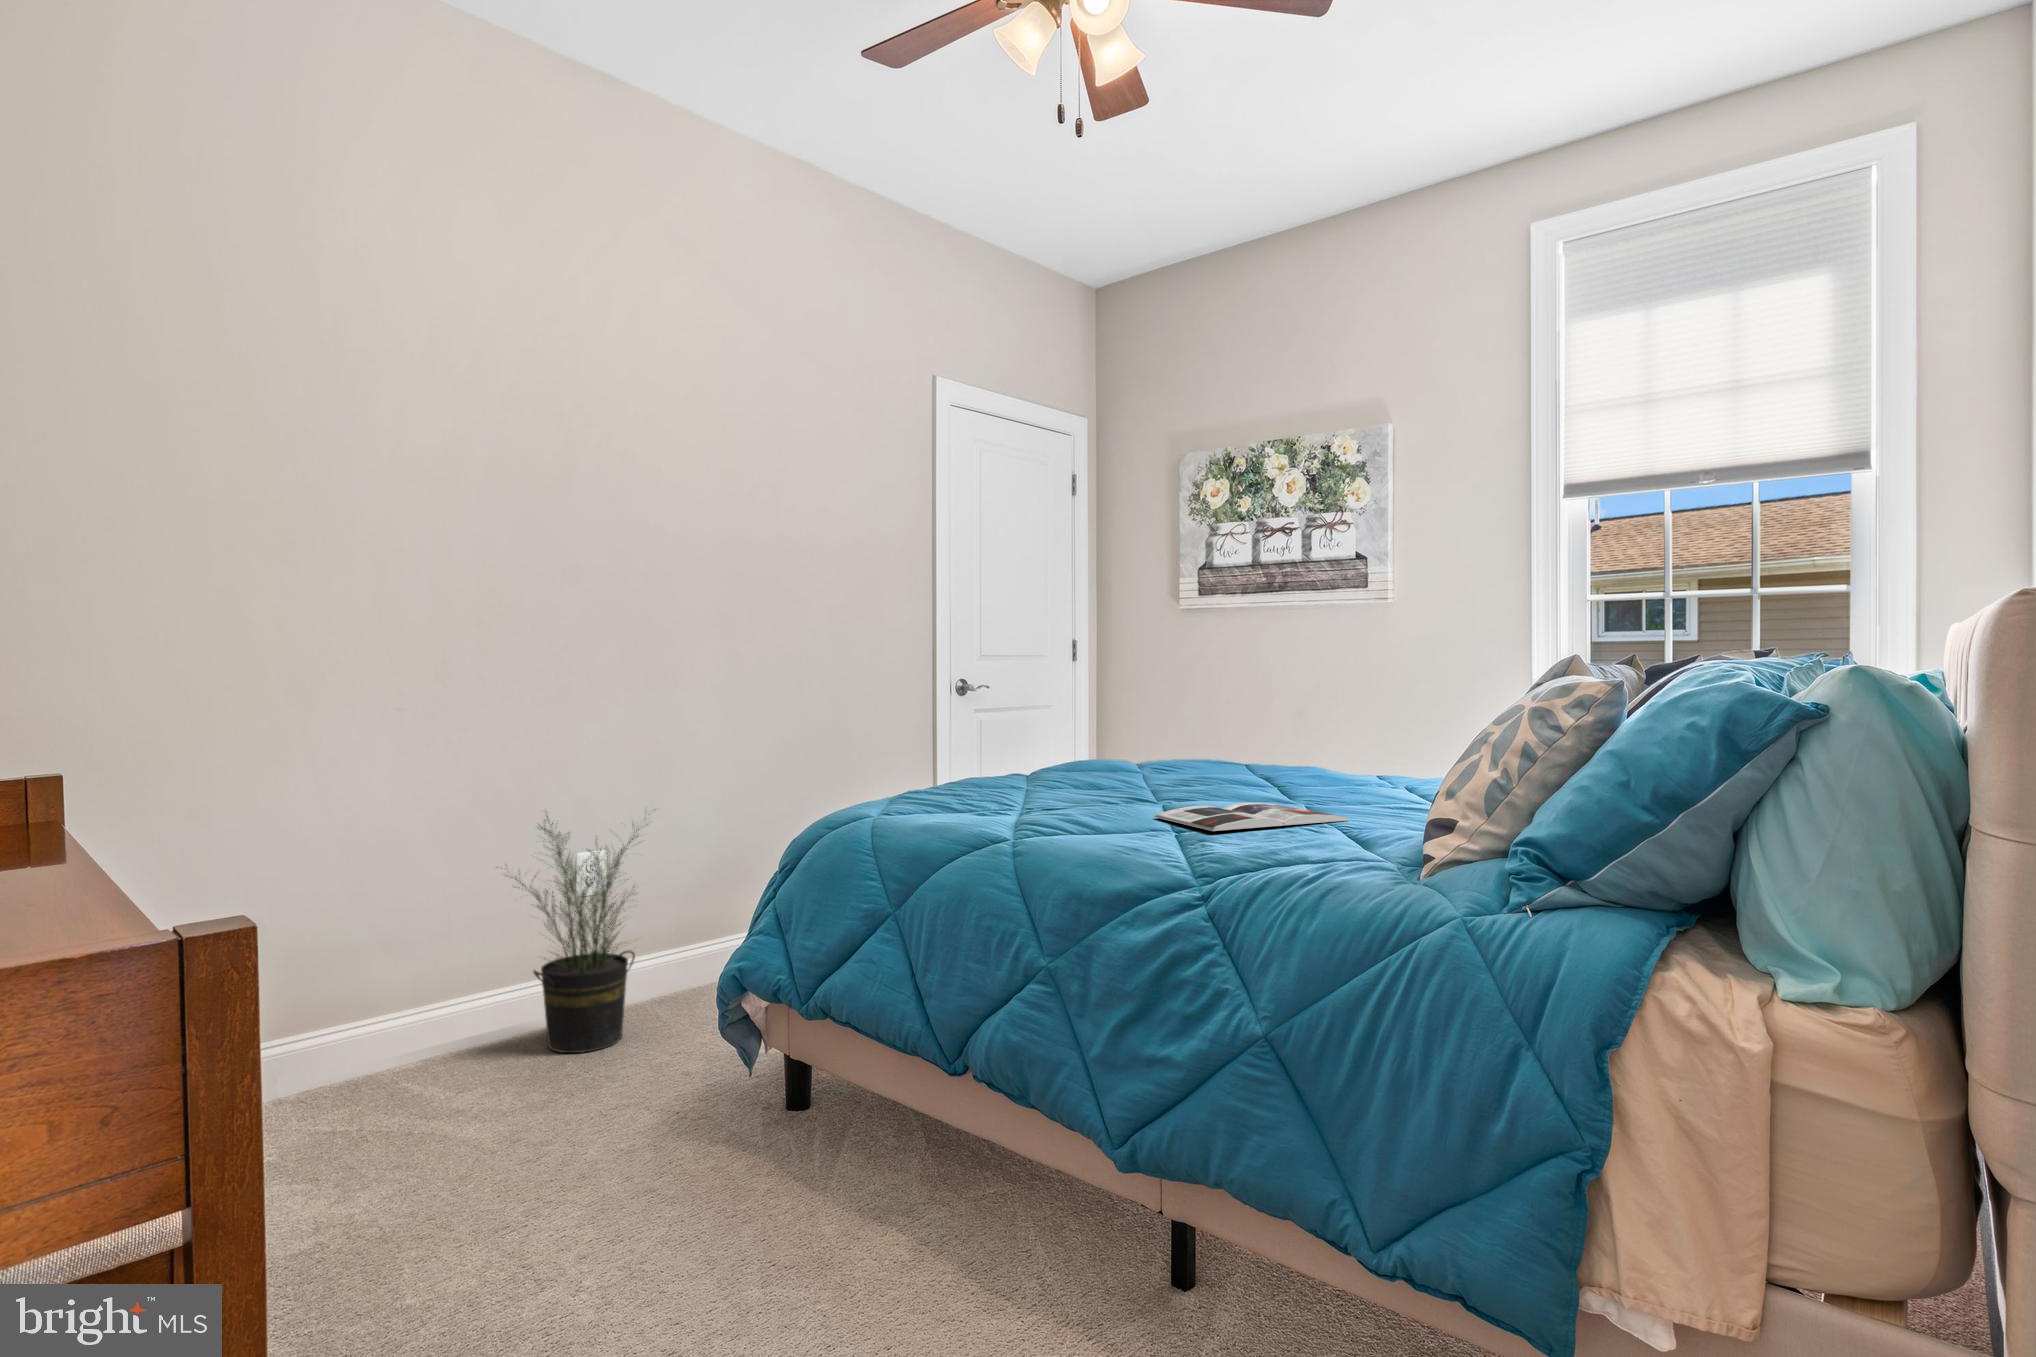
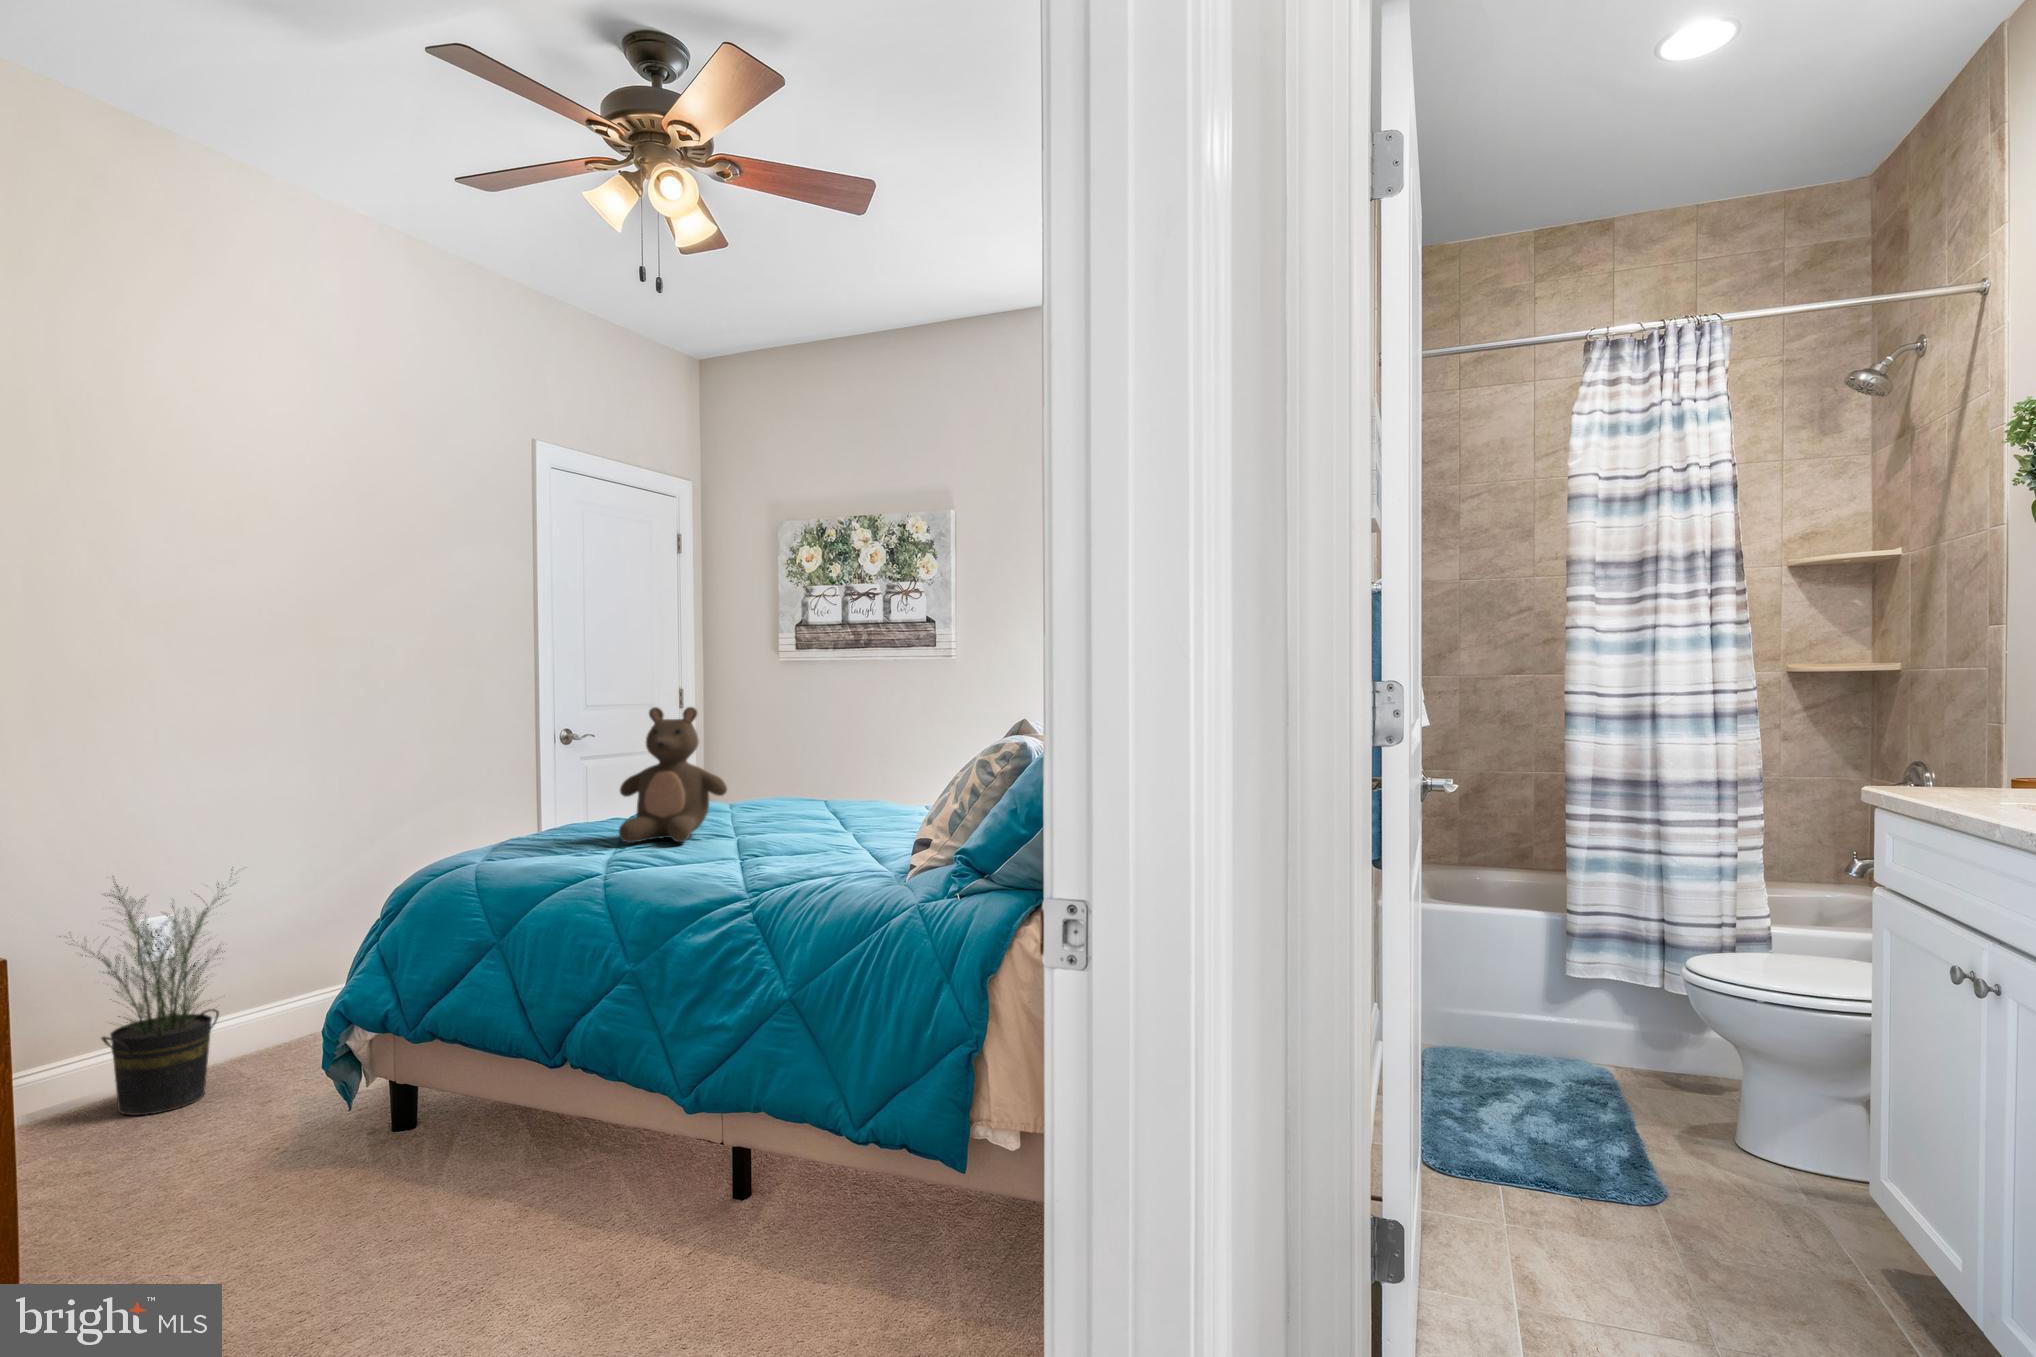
stuffed bear: none [1025,642,1150,806] -> present [619,707,727,843]
magazine: present [1154,803,1349,831] -> none [726,833,879,857]

